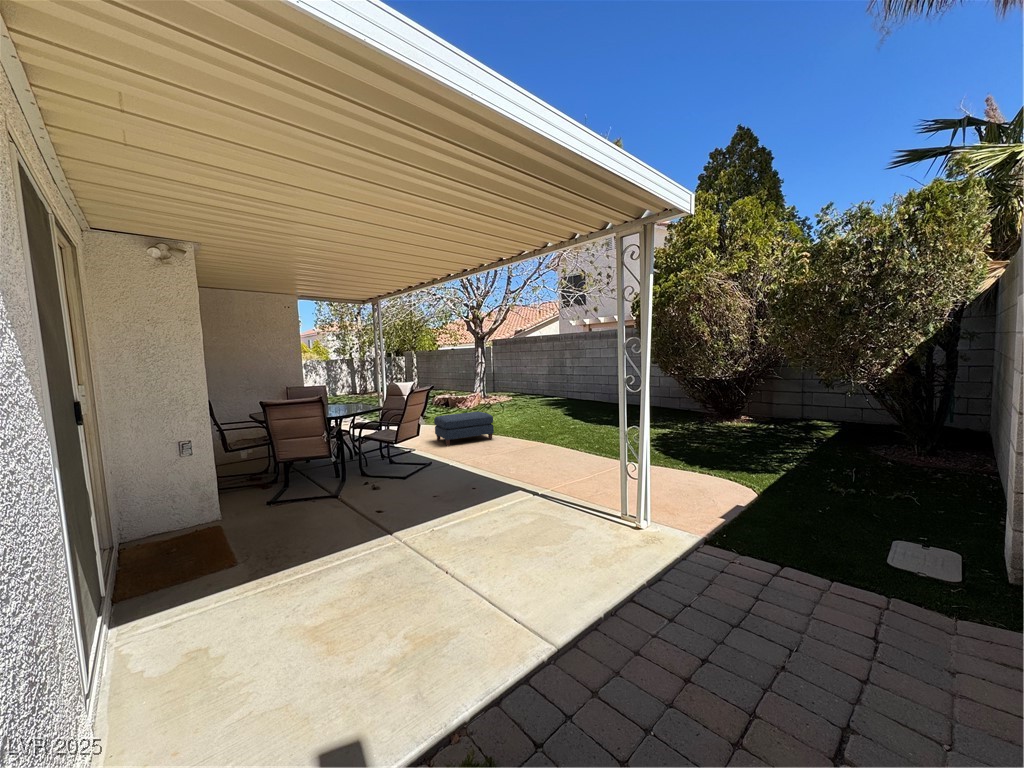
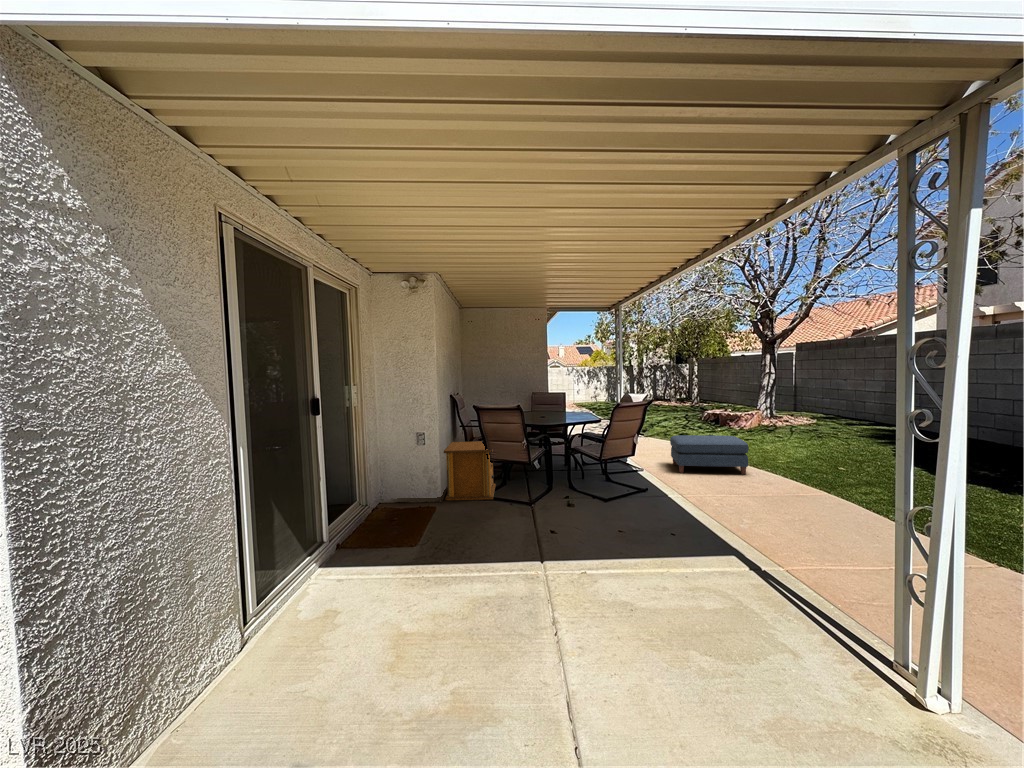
side table: none [219,441,290,515] -> present [444,441,496,500]

